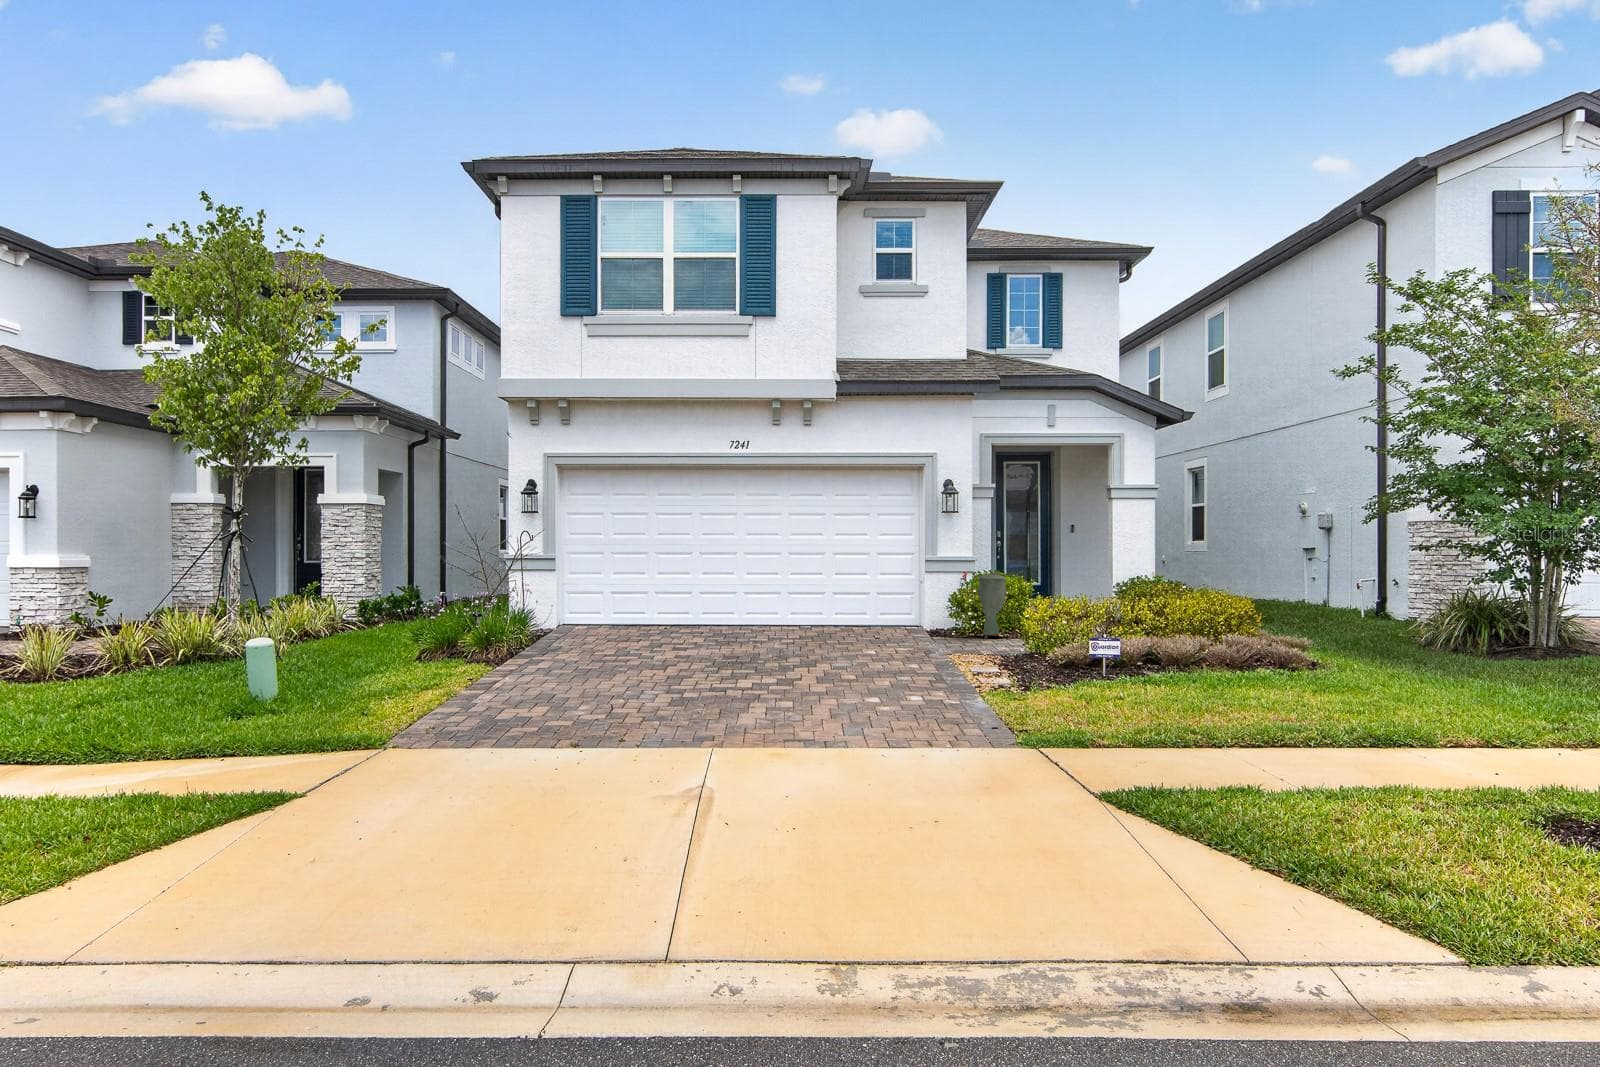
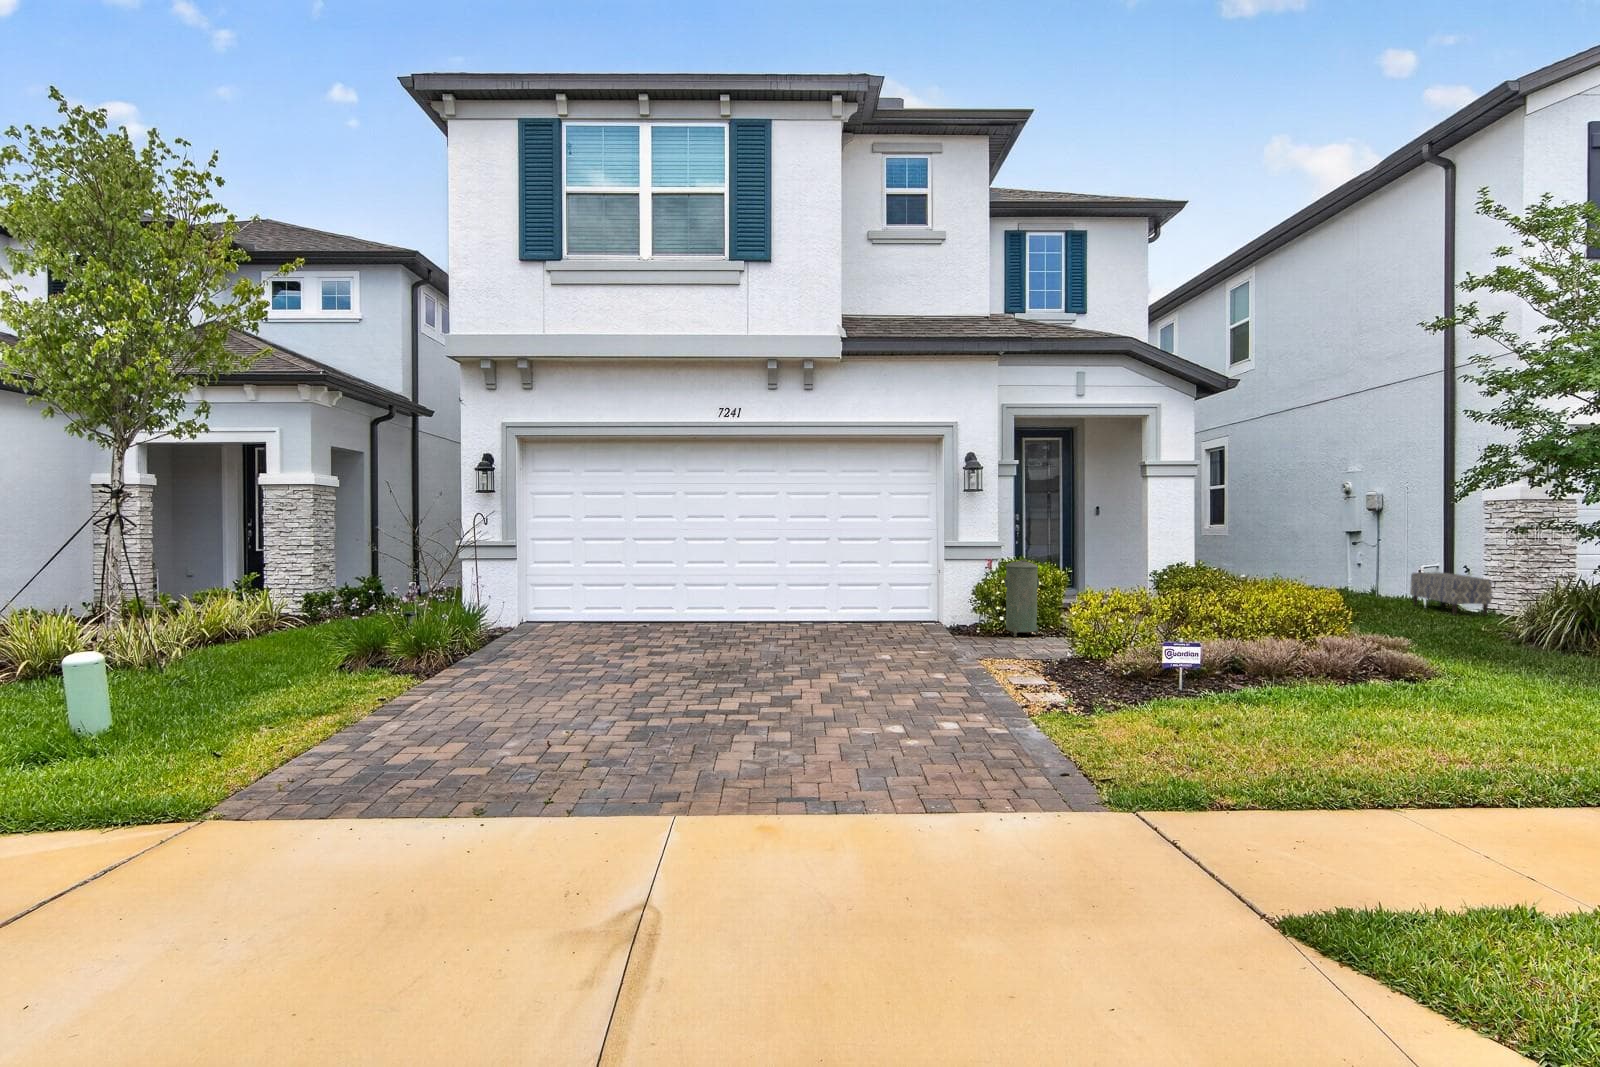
bench: none [1348,585,1411,623] -> present [1410,573,1492,615]

